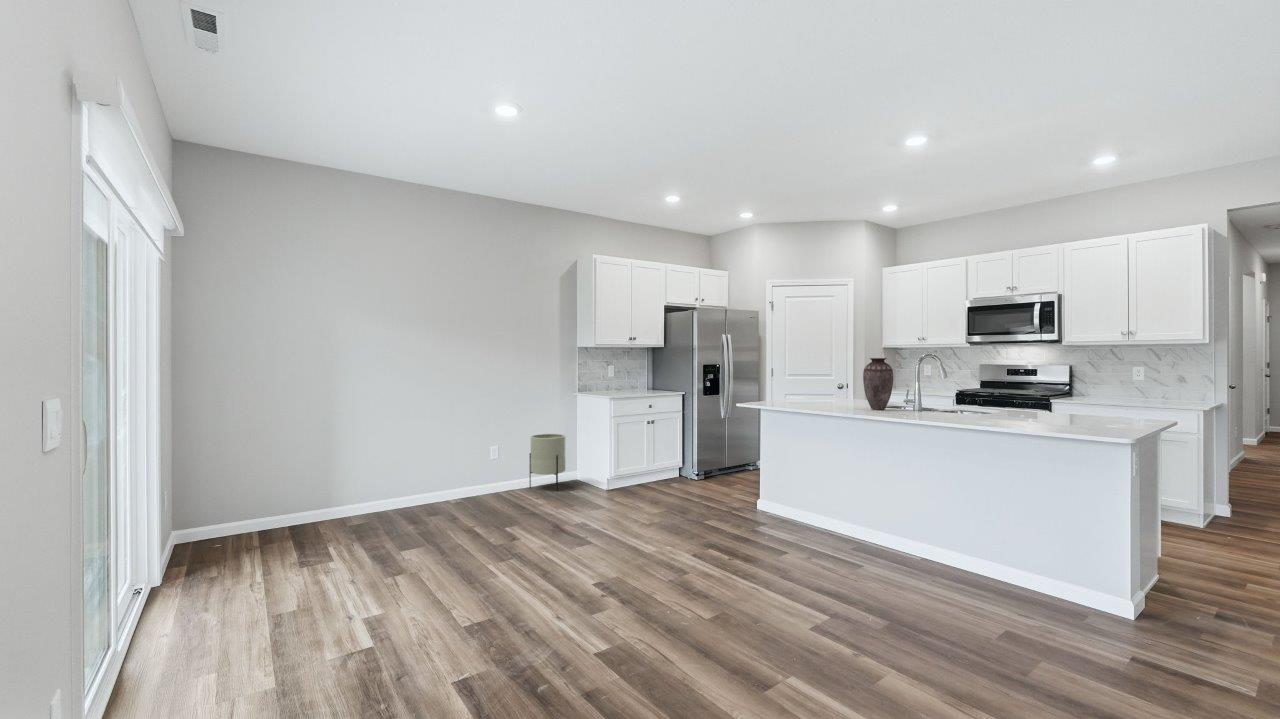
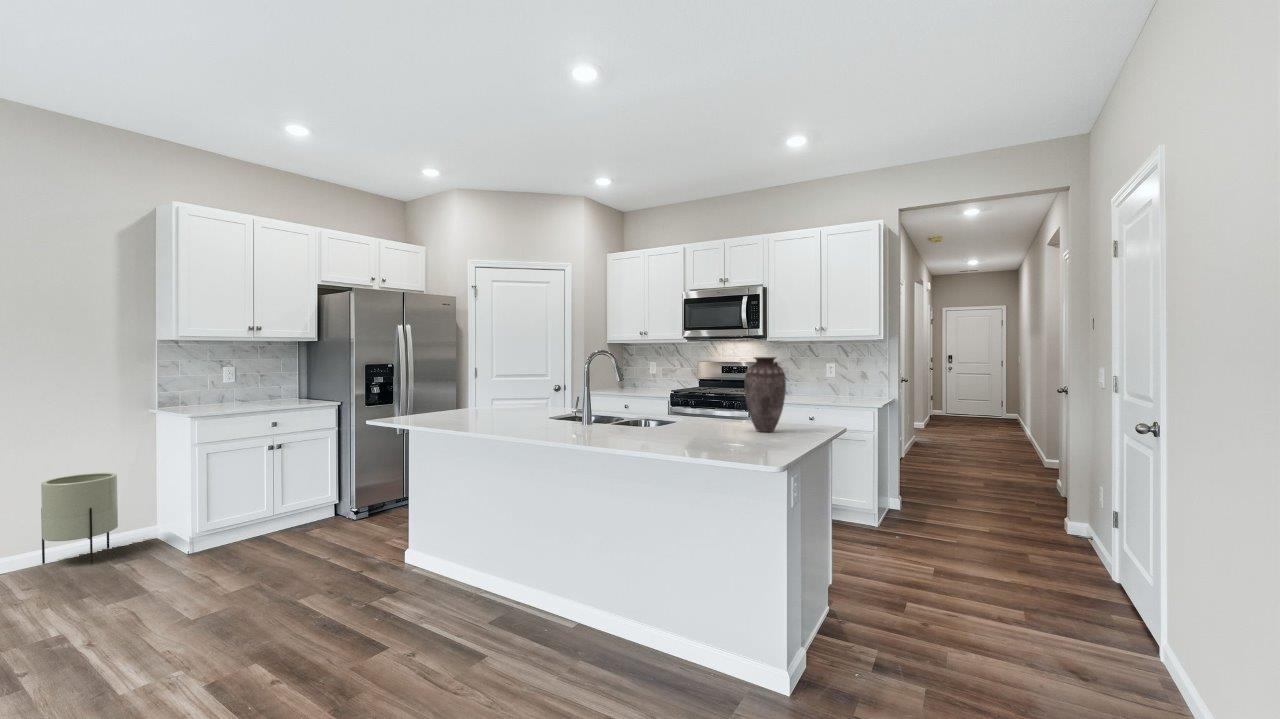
vase: present [863,358,893,410] -> present [745,357,786,432]

